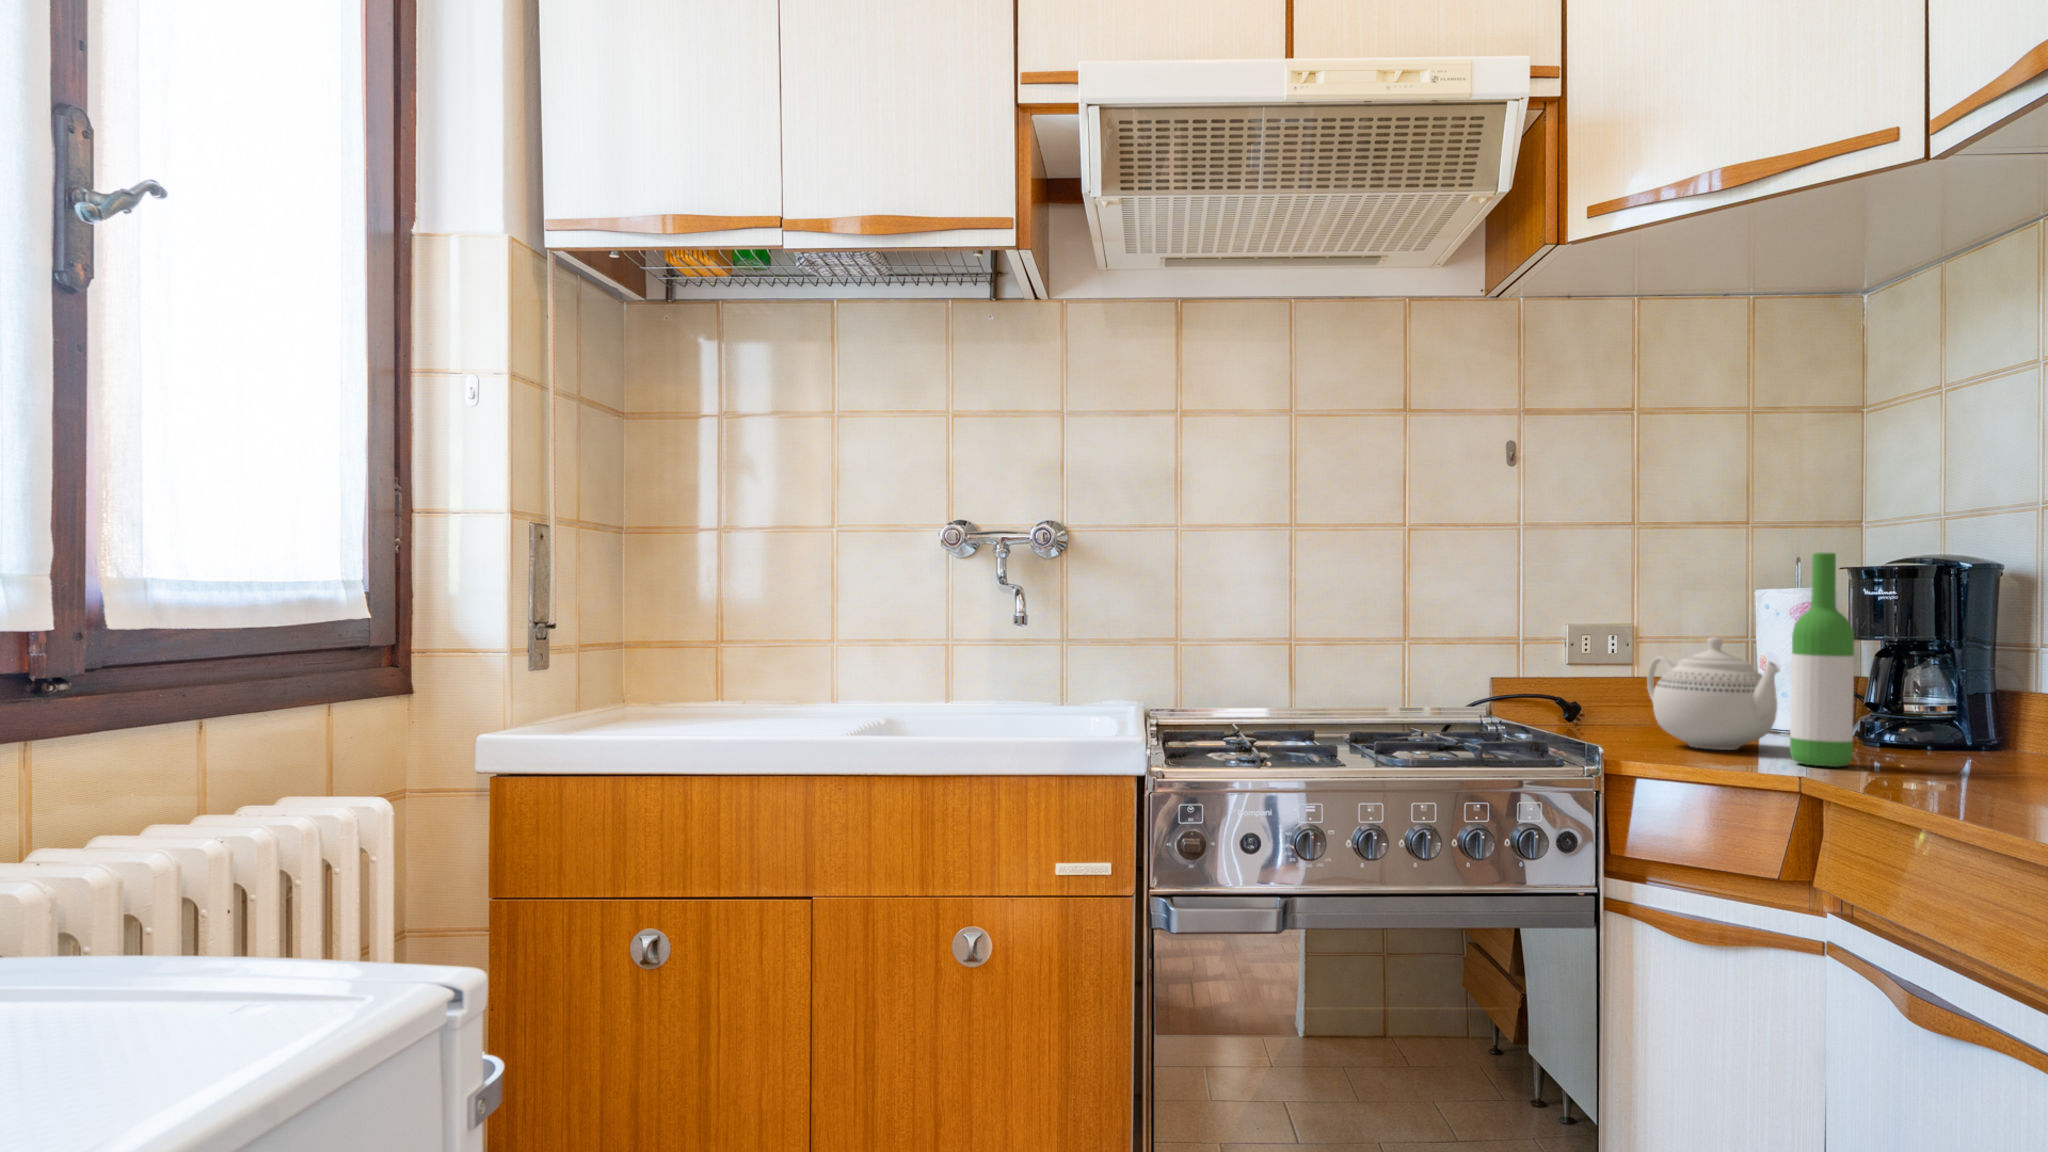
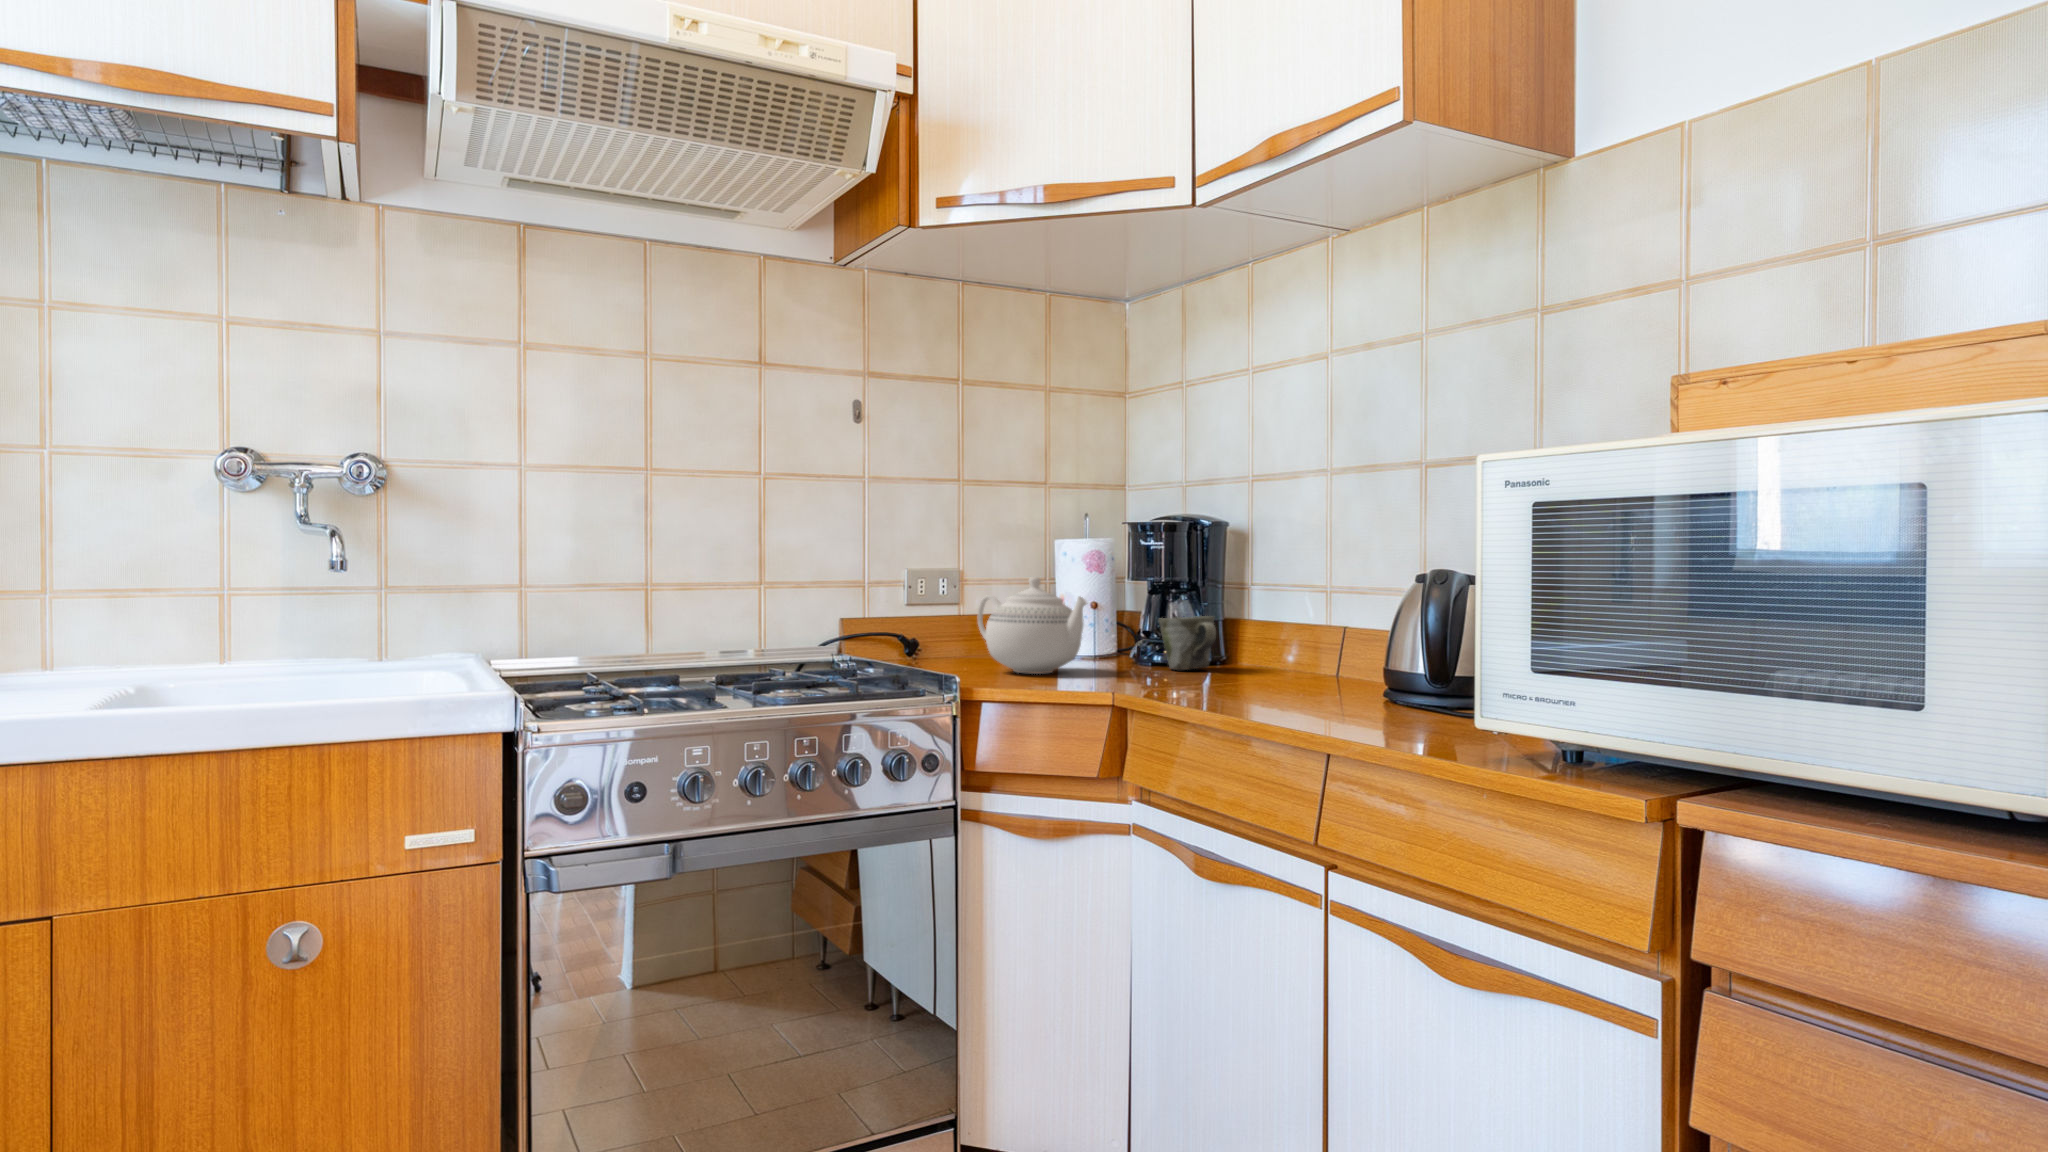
wine bottle: present [1790,553,1854,767] -> none [1098,502,1146,682]
mug: none [1889,690,1972,756] -> present [1159,616,1216,670]

